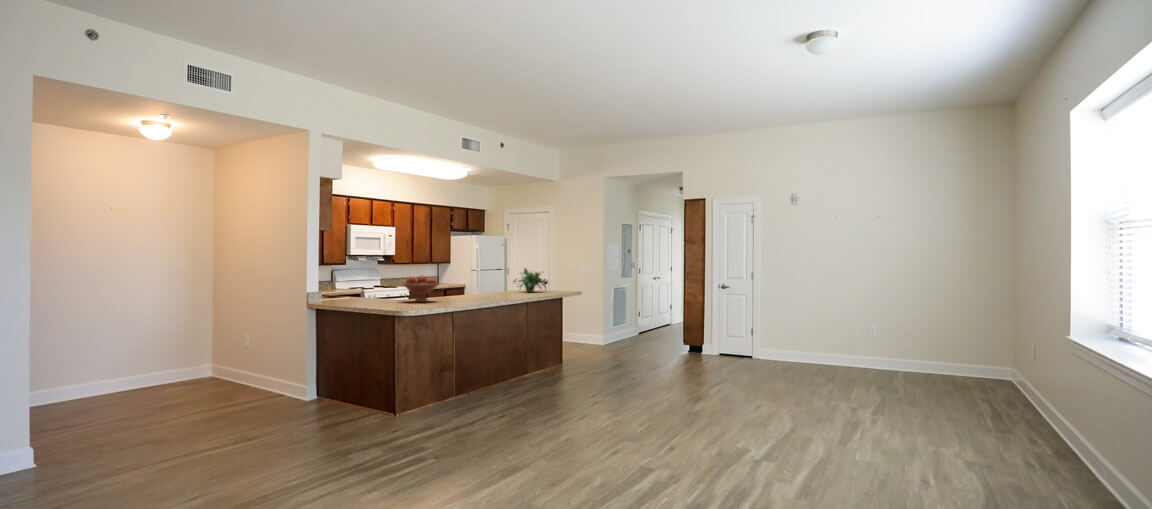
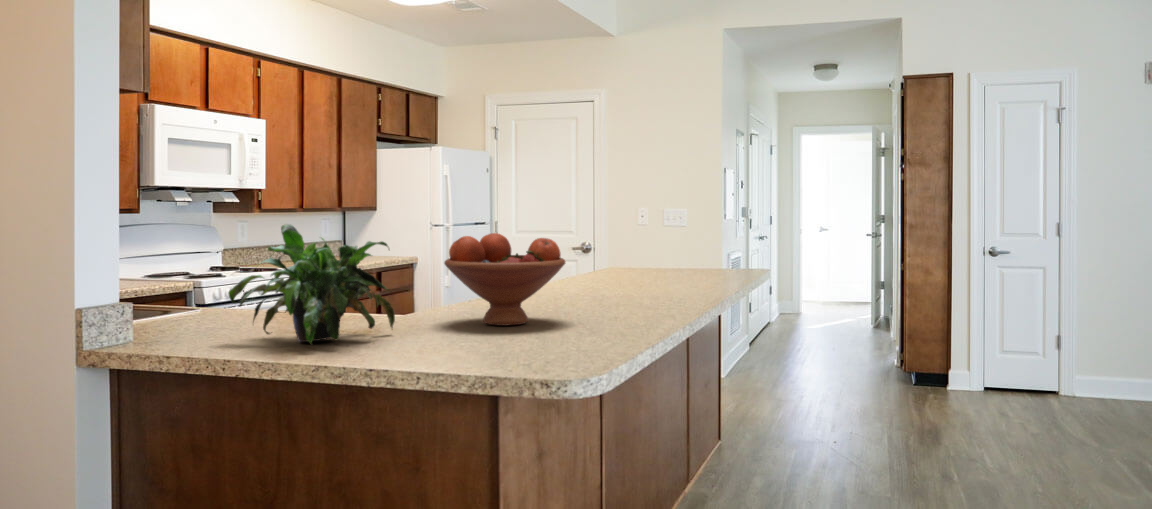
potted plant: present [514,268,546,292] -> present [228,224,395,344]

